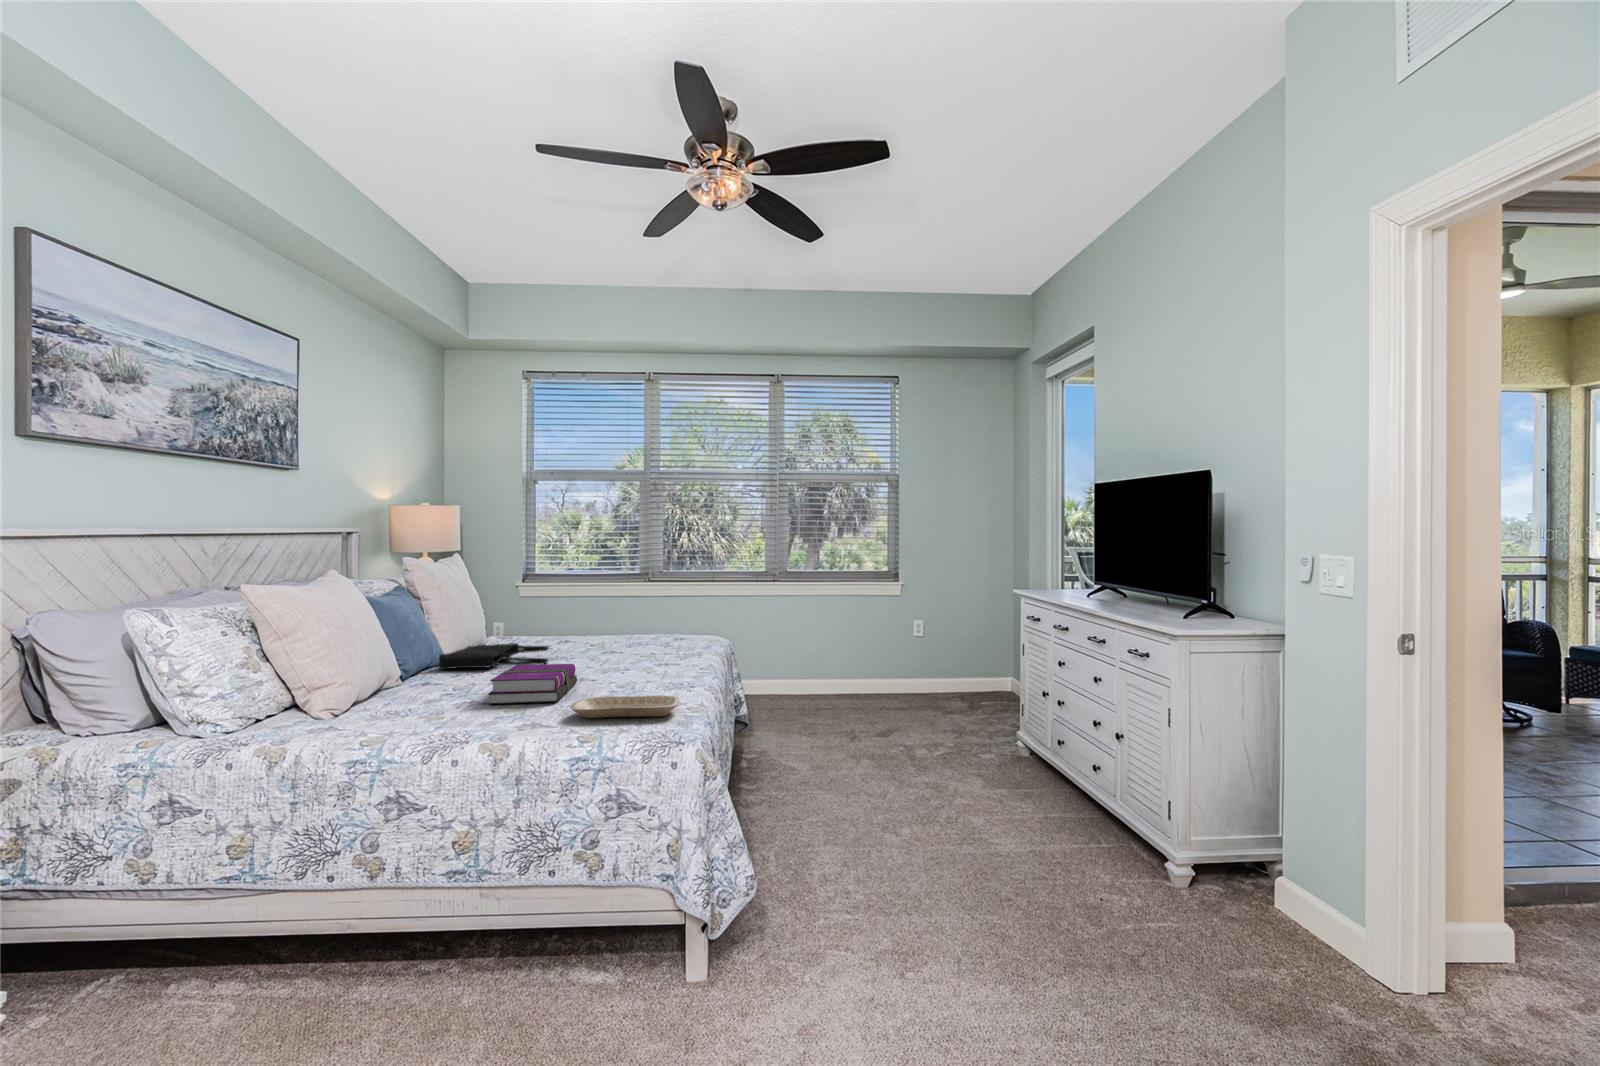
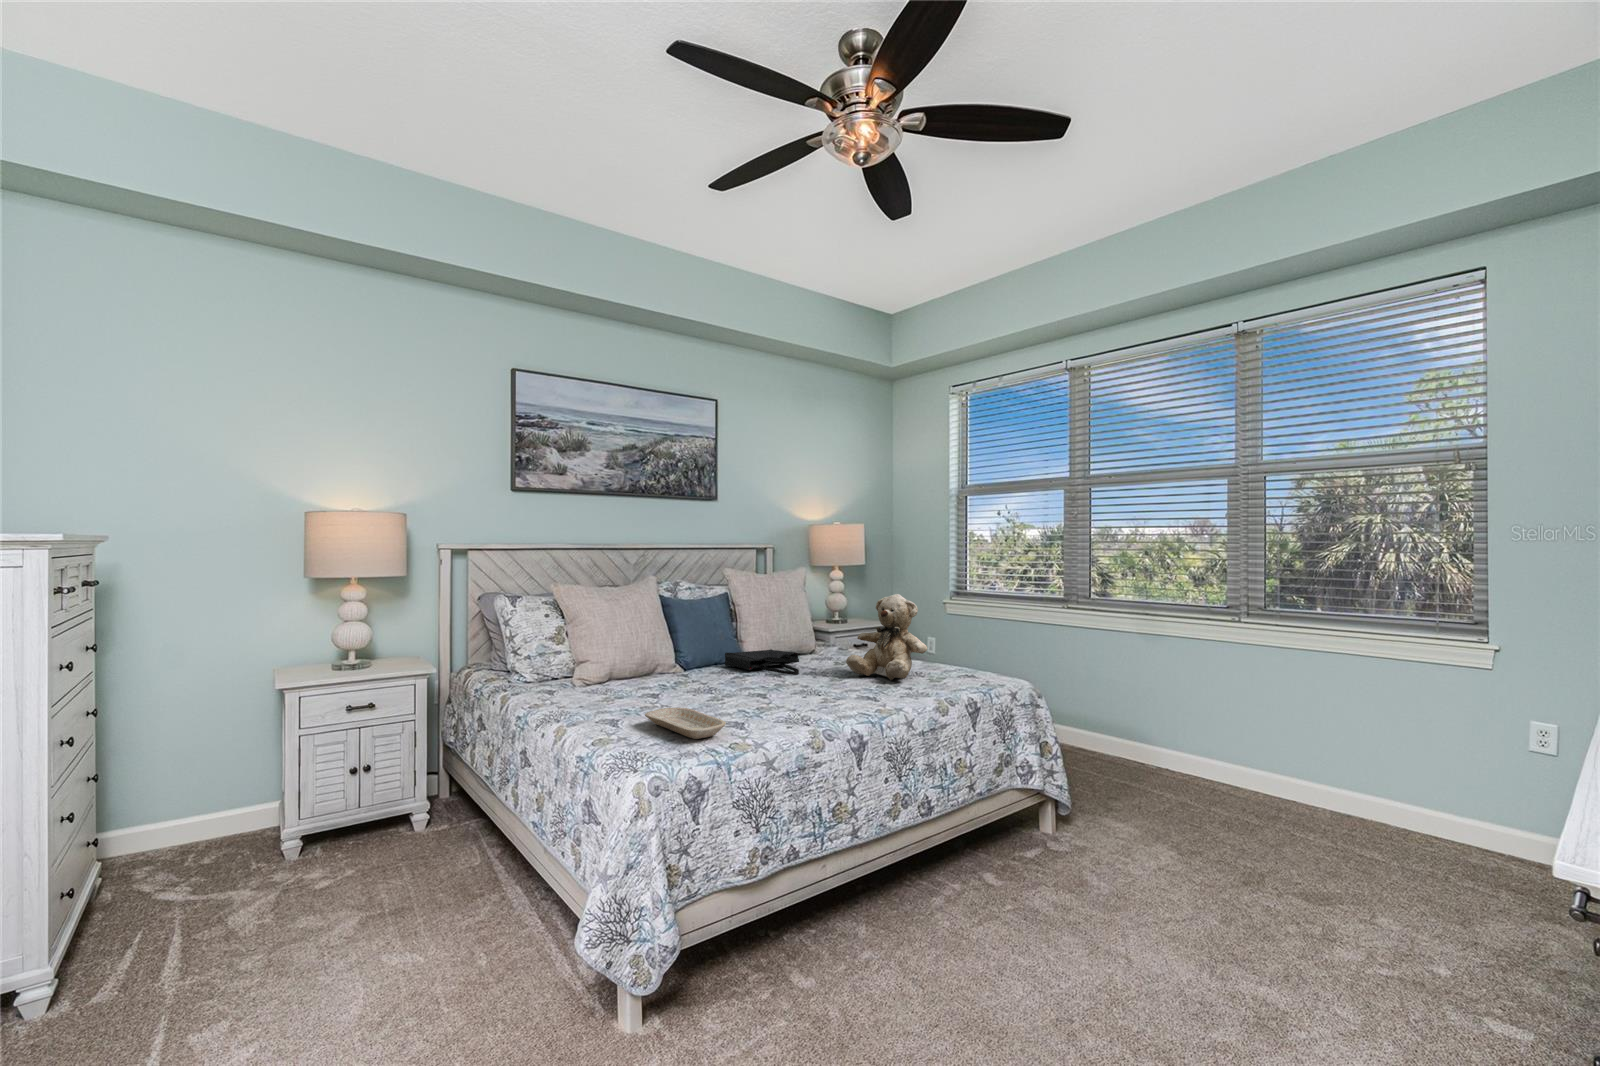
teddy bear: none [589,573,665,653] -> present [846,594,927,681]
notebook: present [488,664,577,704] -> none [656,669,751,706]

